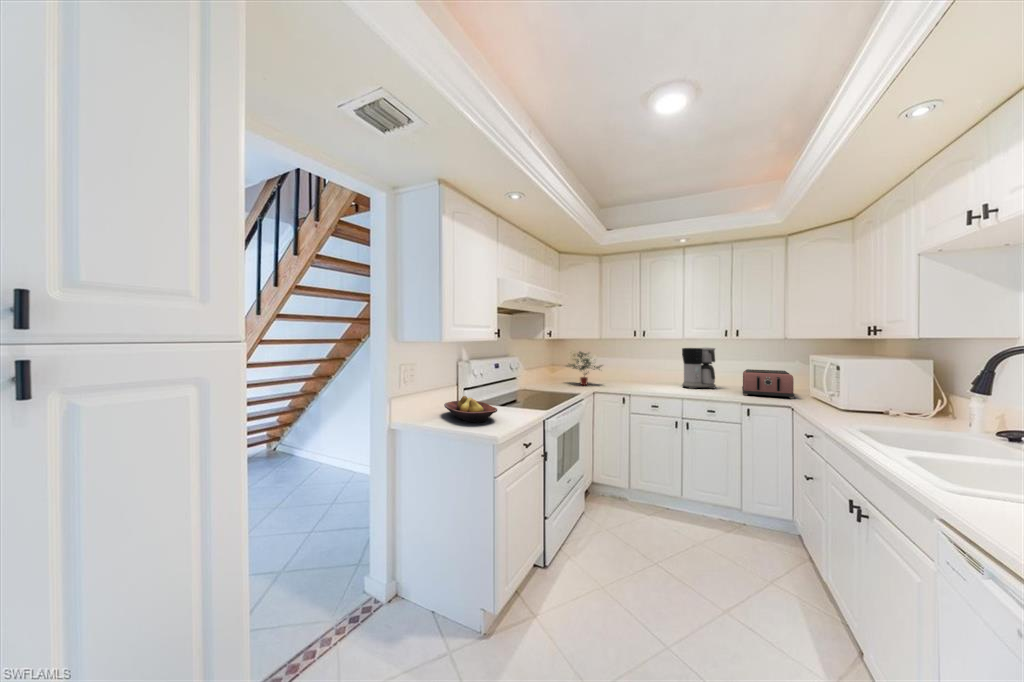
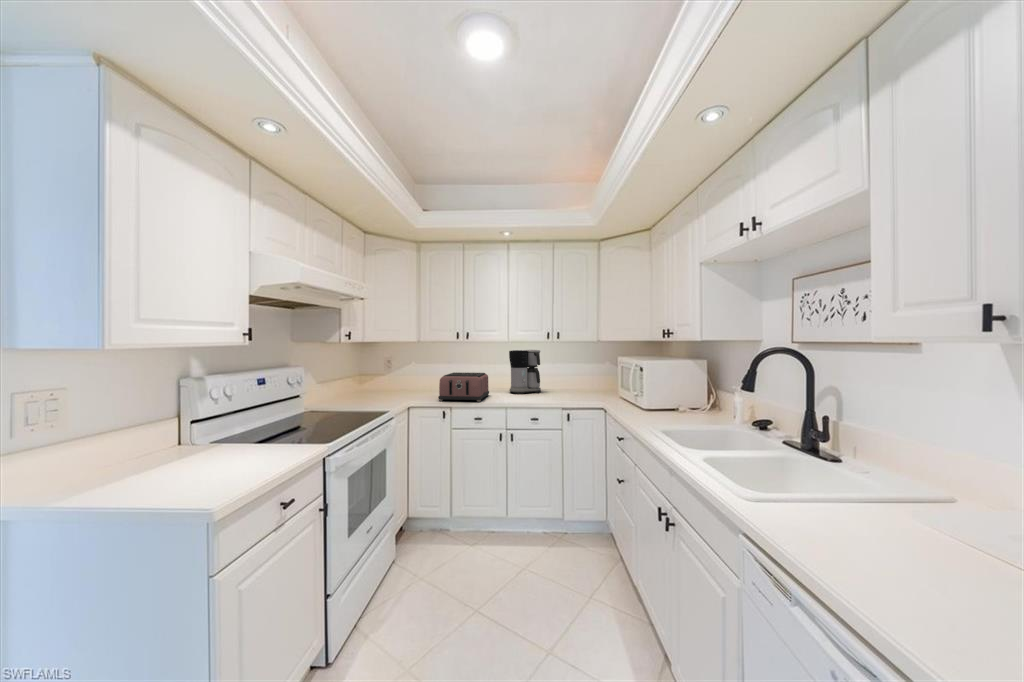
potted plant: present [569,352,602,385] -> none [377,356,425,397]
toaster: present [742,369,795,399] -> present [438,372,489,402]
fruit bowl: present [444,396,497,422] -> none [117,438,228,486]

